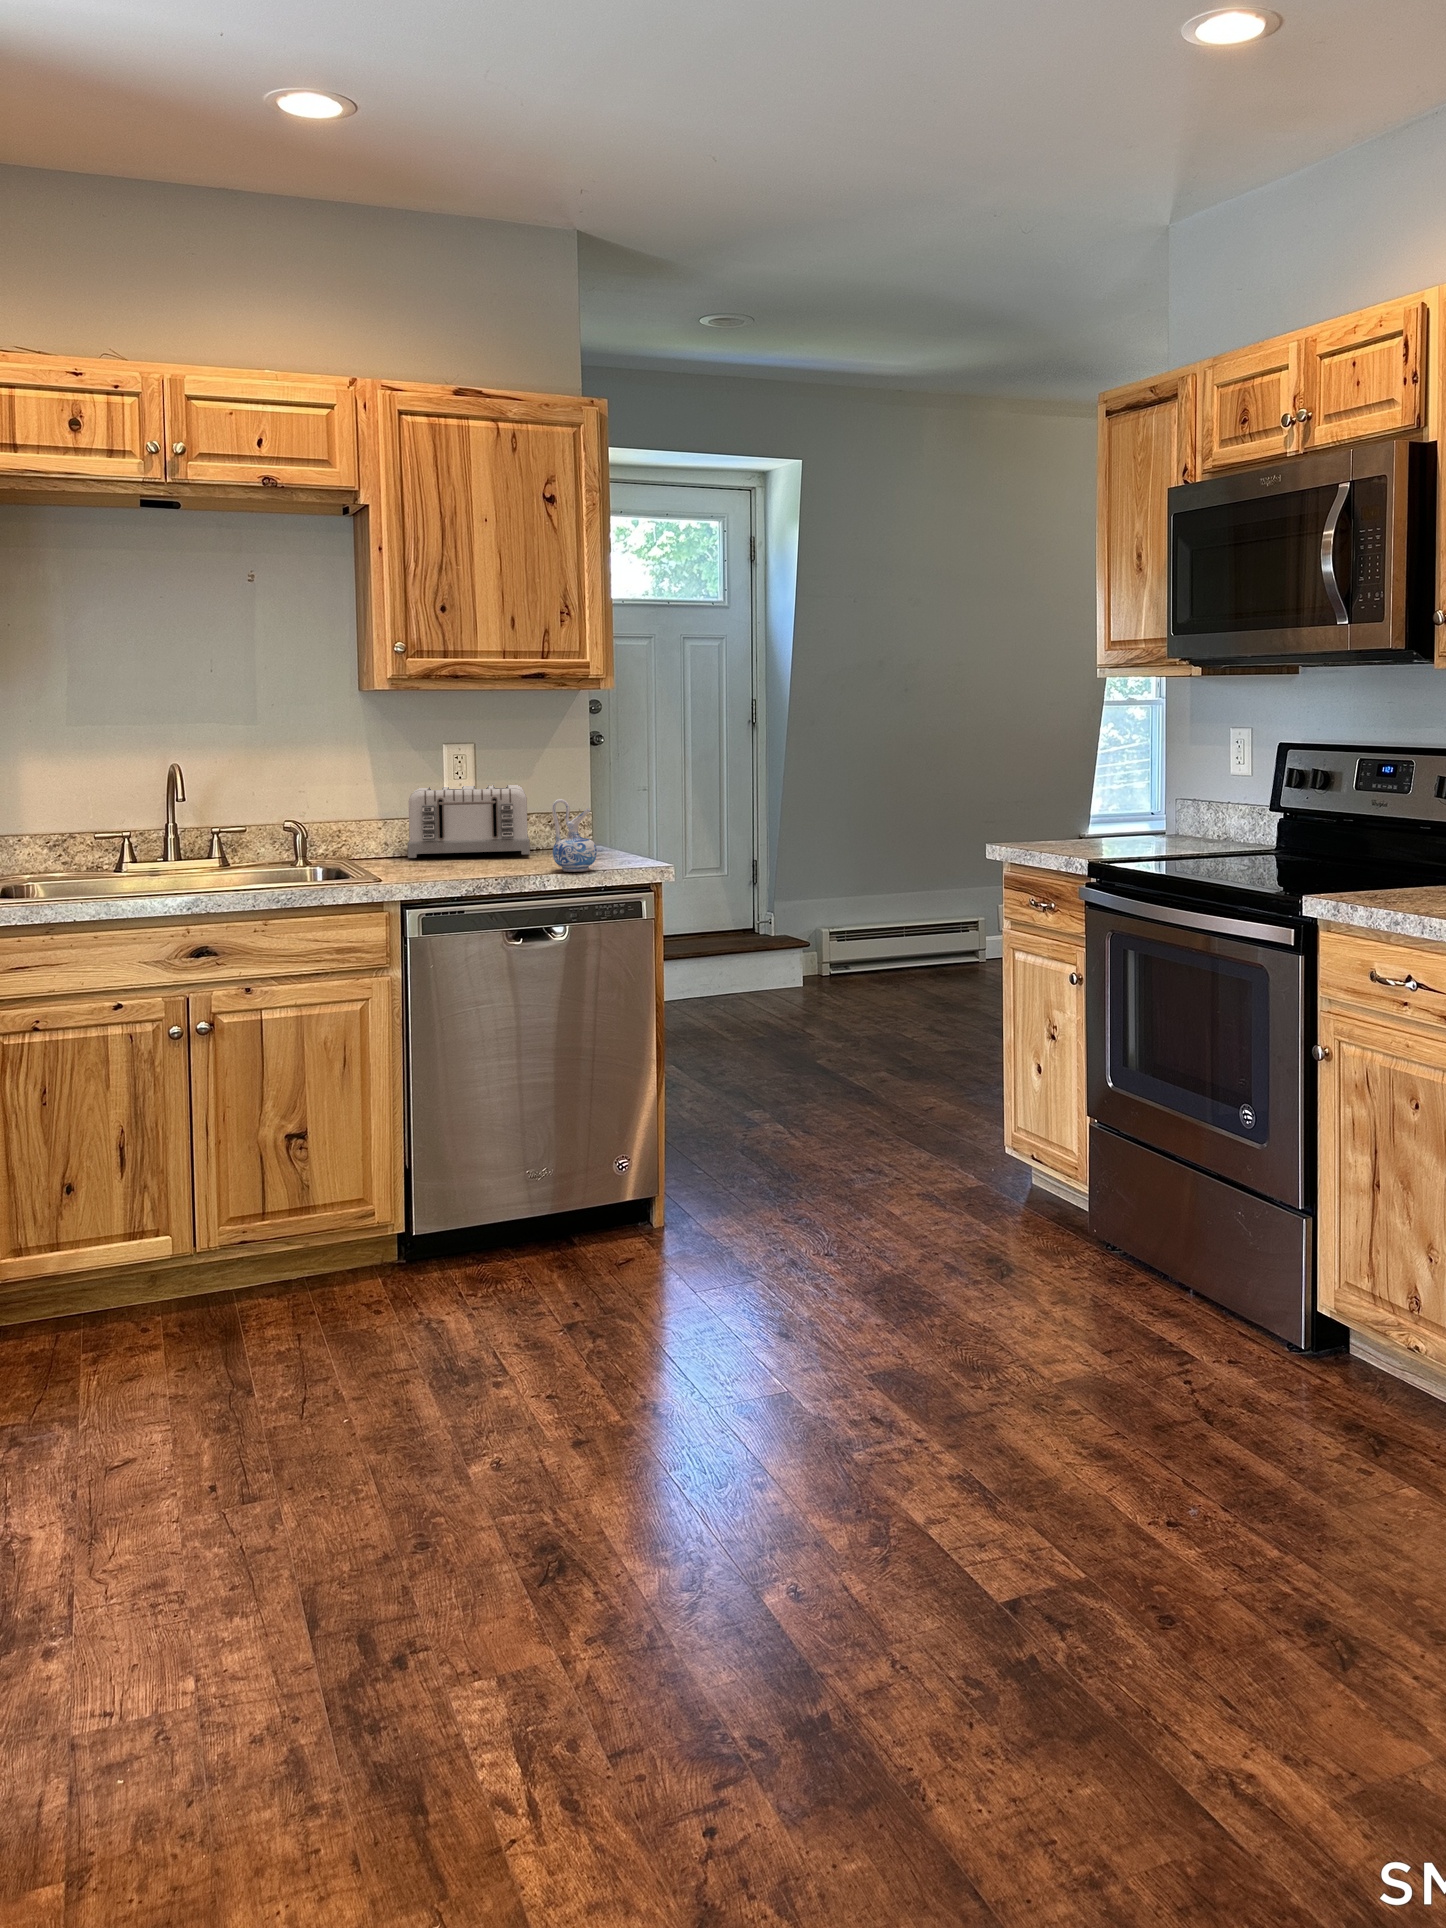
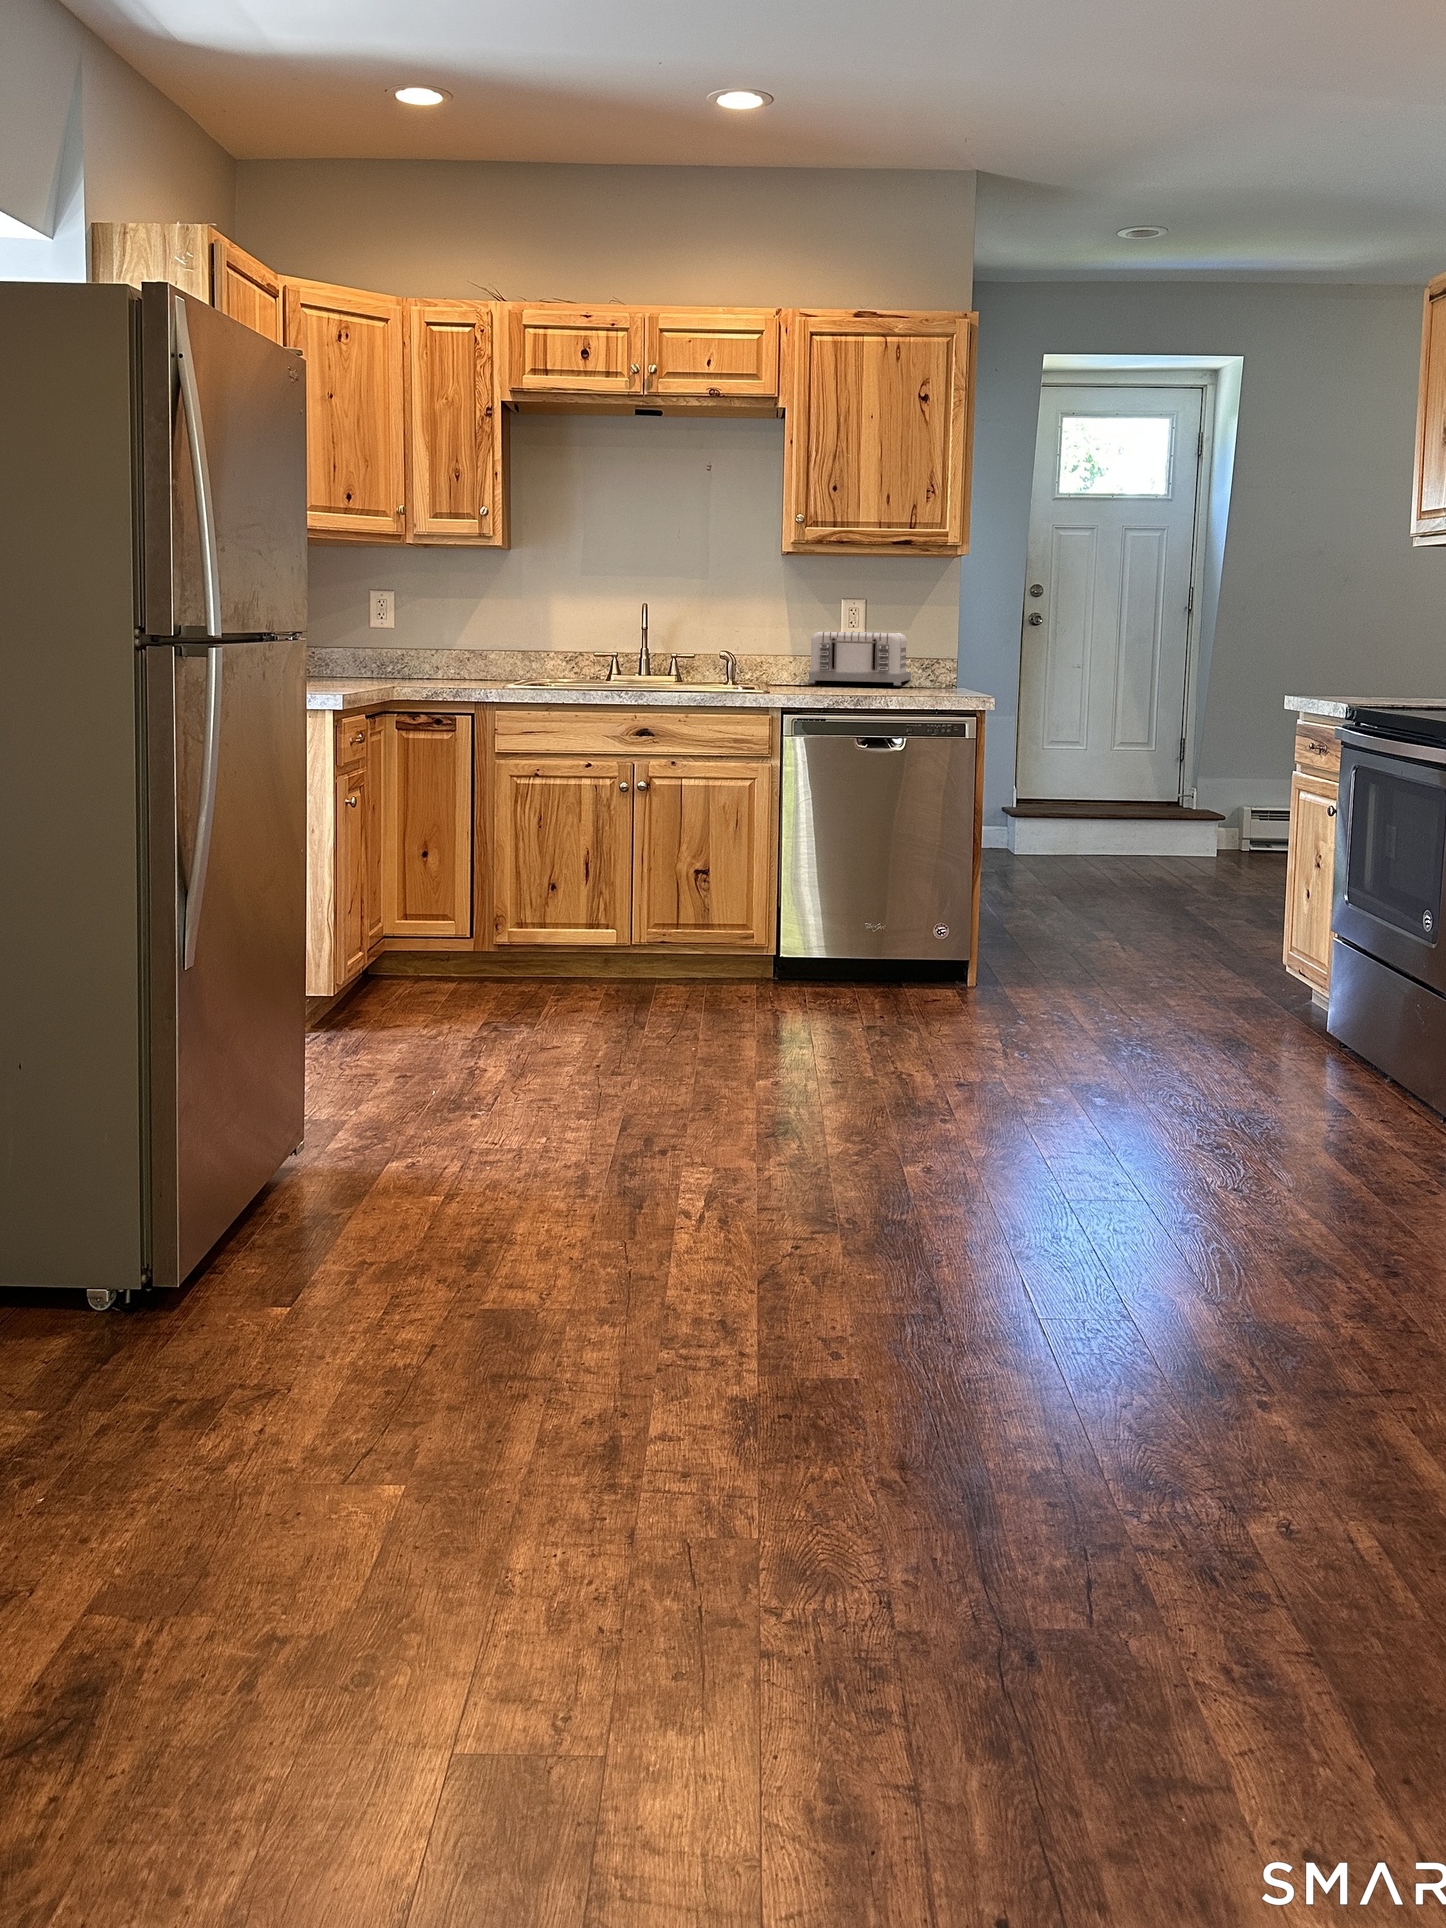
ceramic pitcher: present [552,799,597,872] -> none [908,639,943,697]

